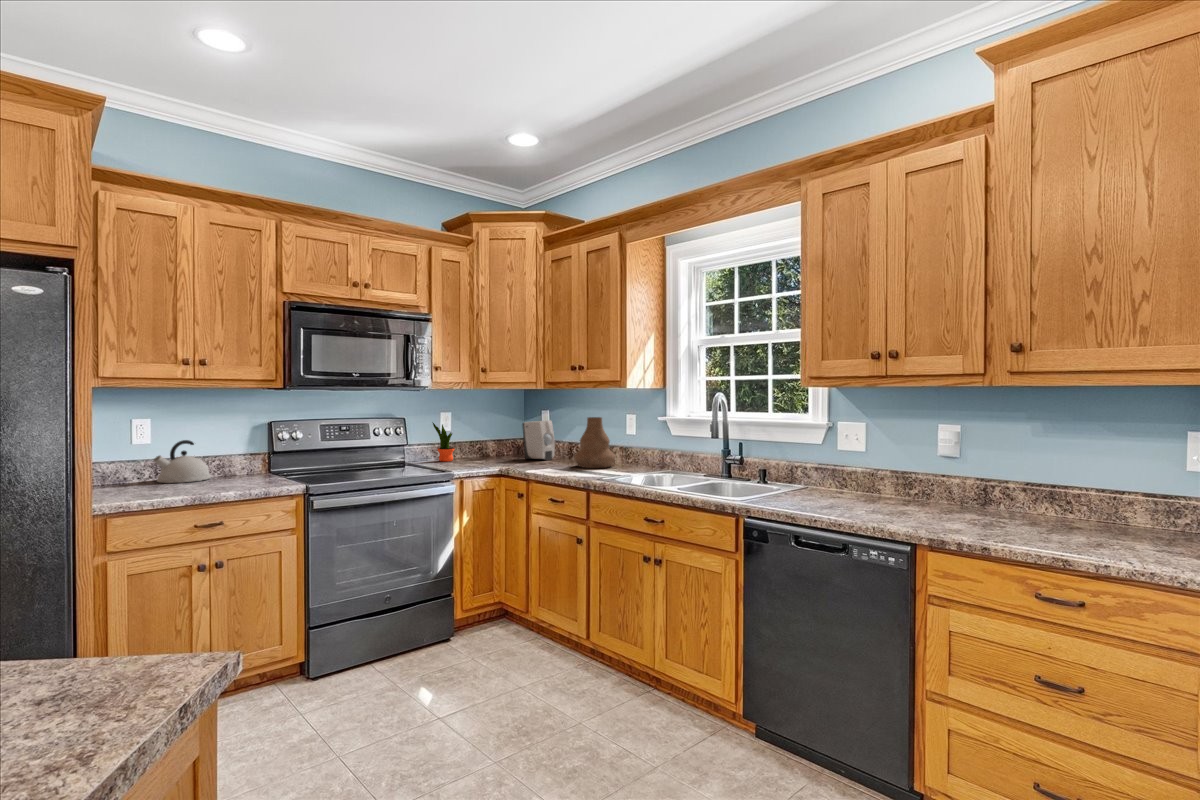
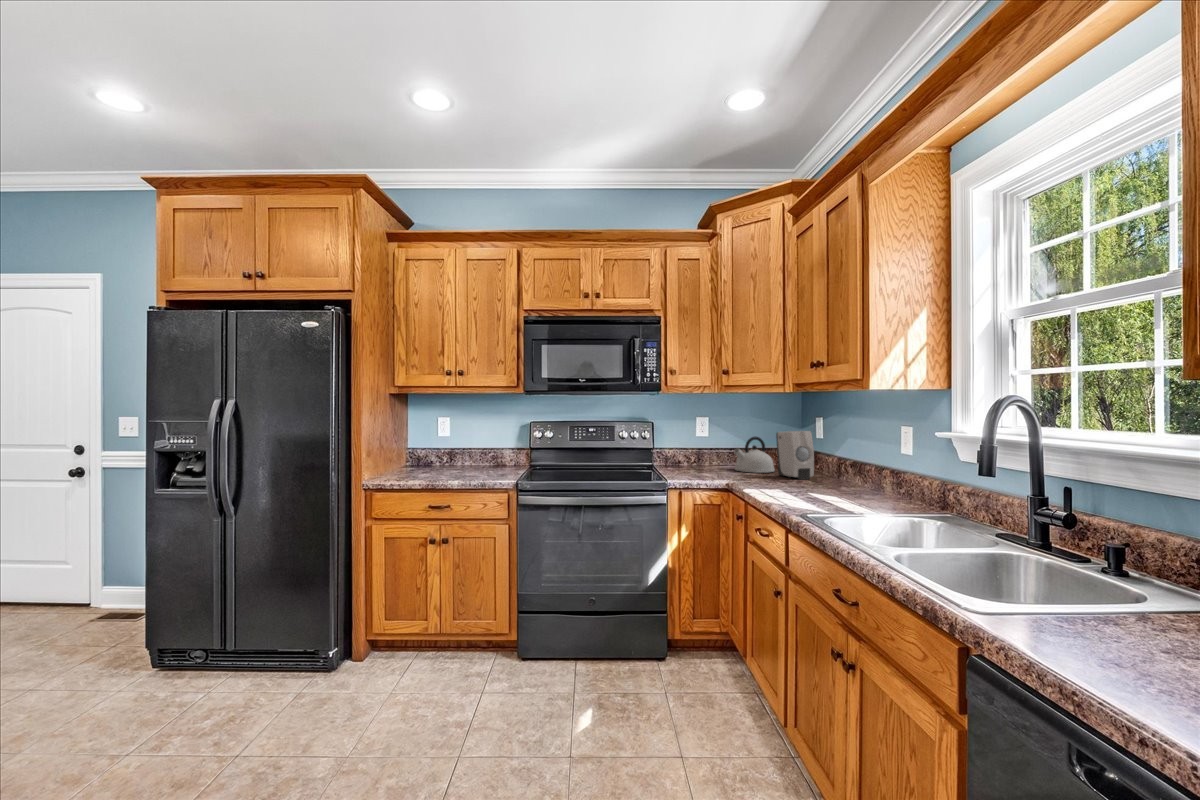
vase: present [574,417,615,468] -> none [812,429,873,498]
potted plant: present [433,423,454,462] -> none [678,427,703,470]
kettle: present [154,440,211,483] -> present [734,436,775,473]

